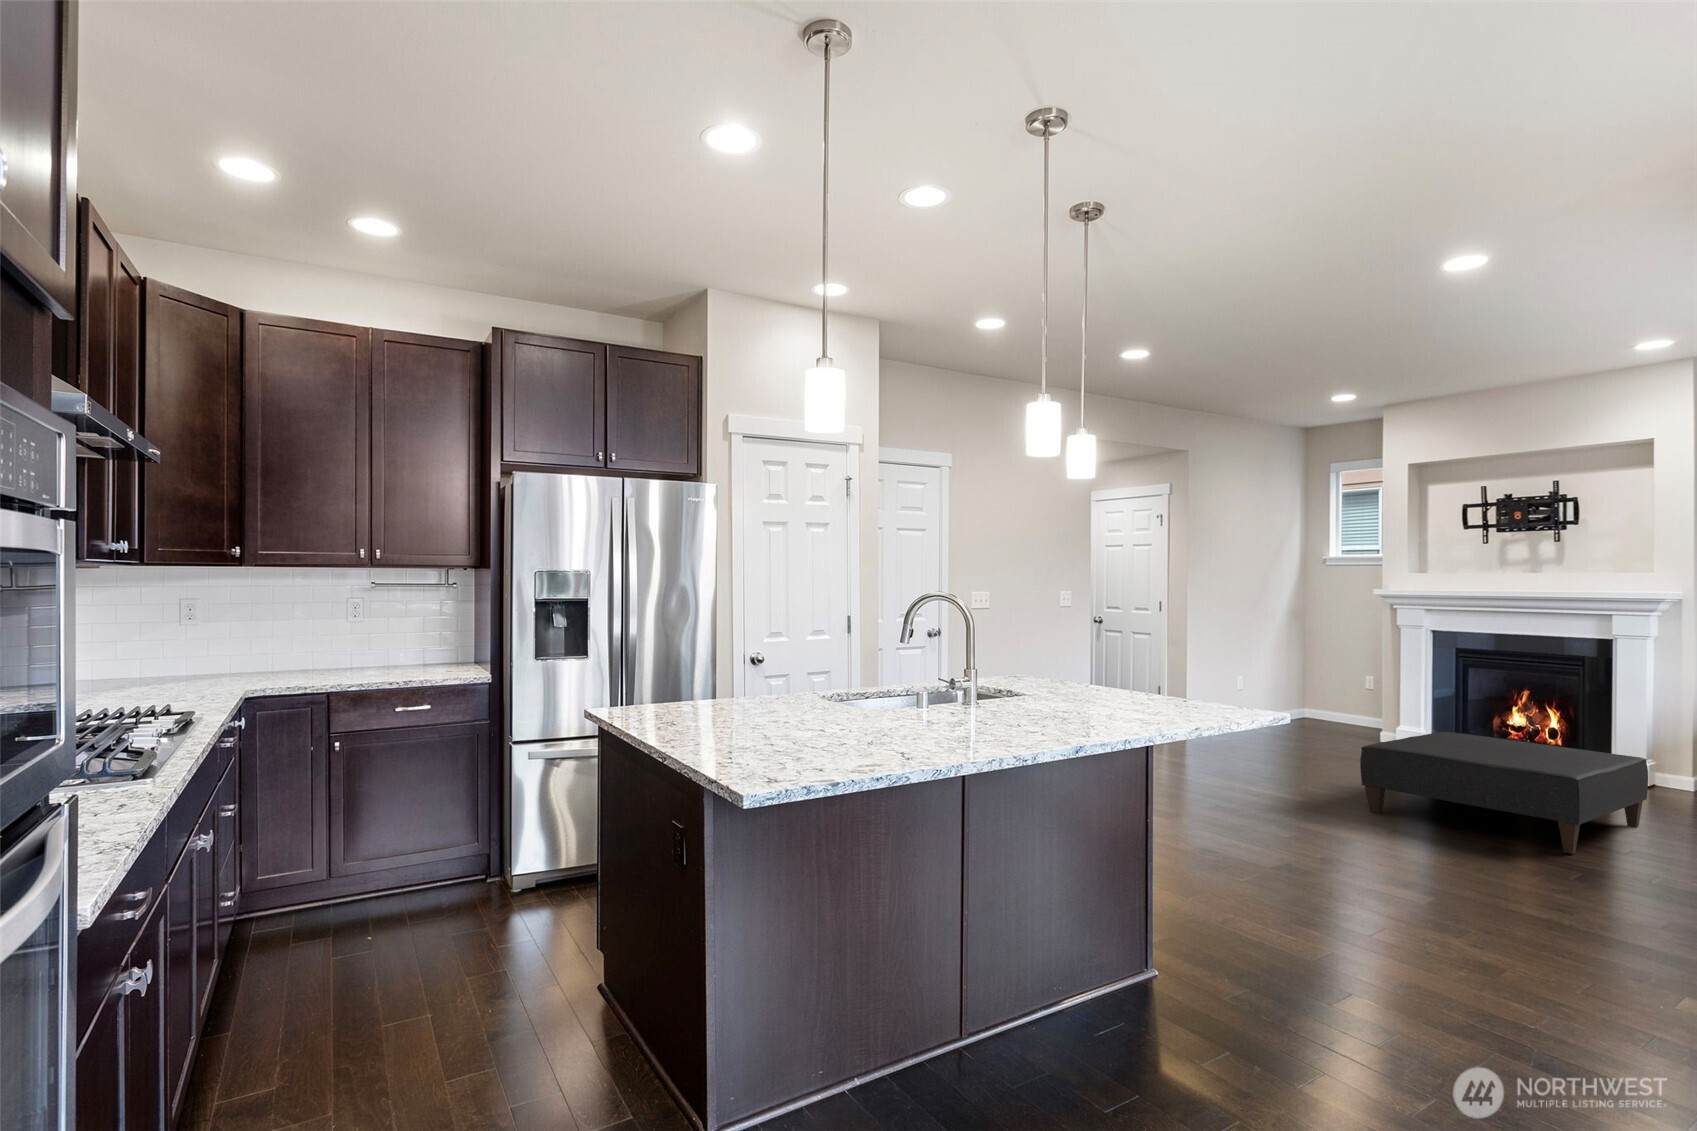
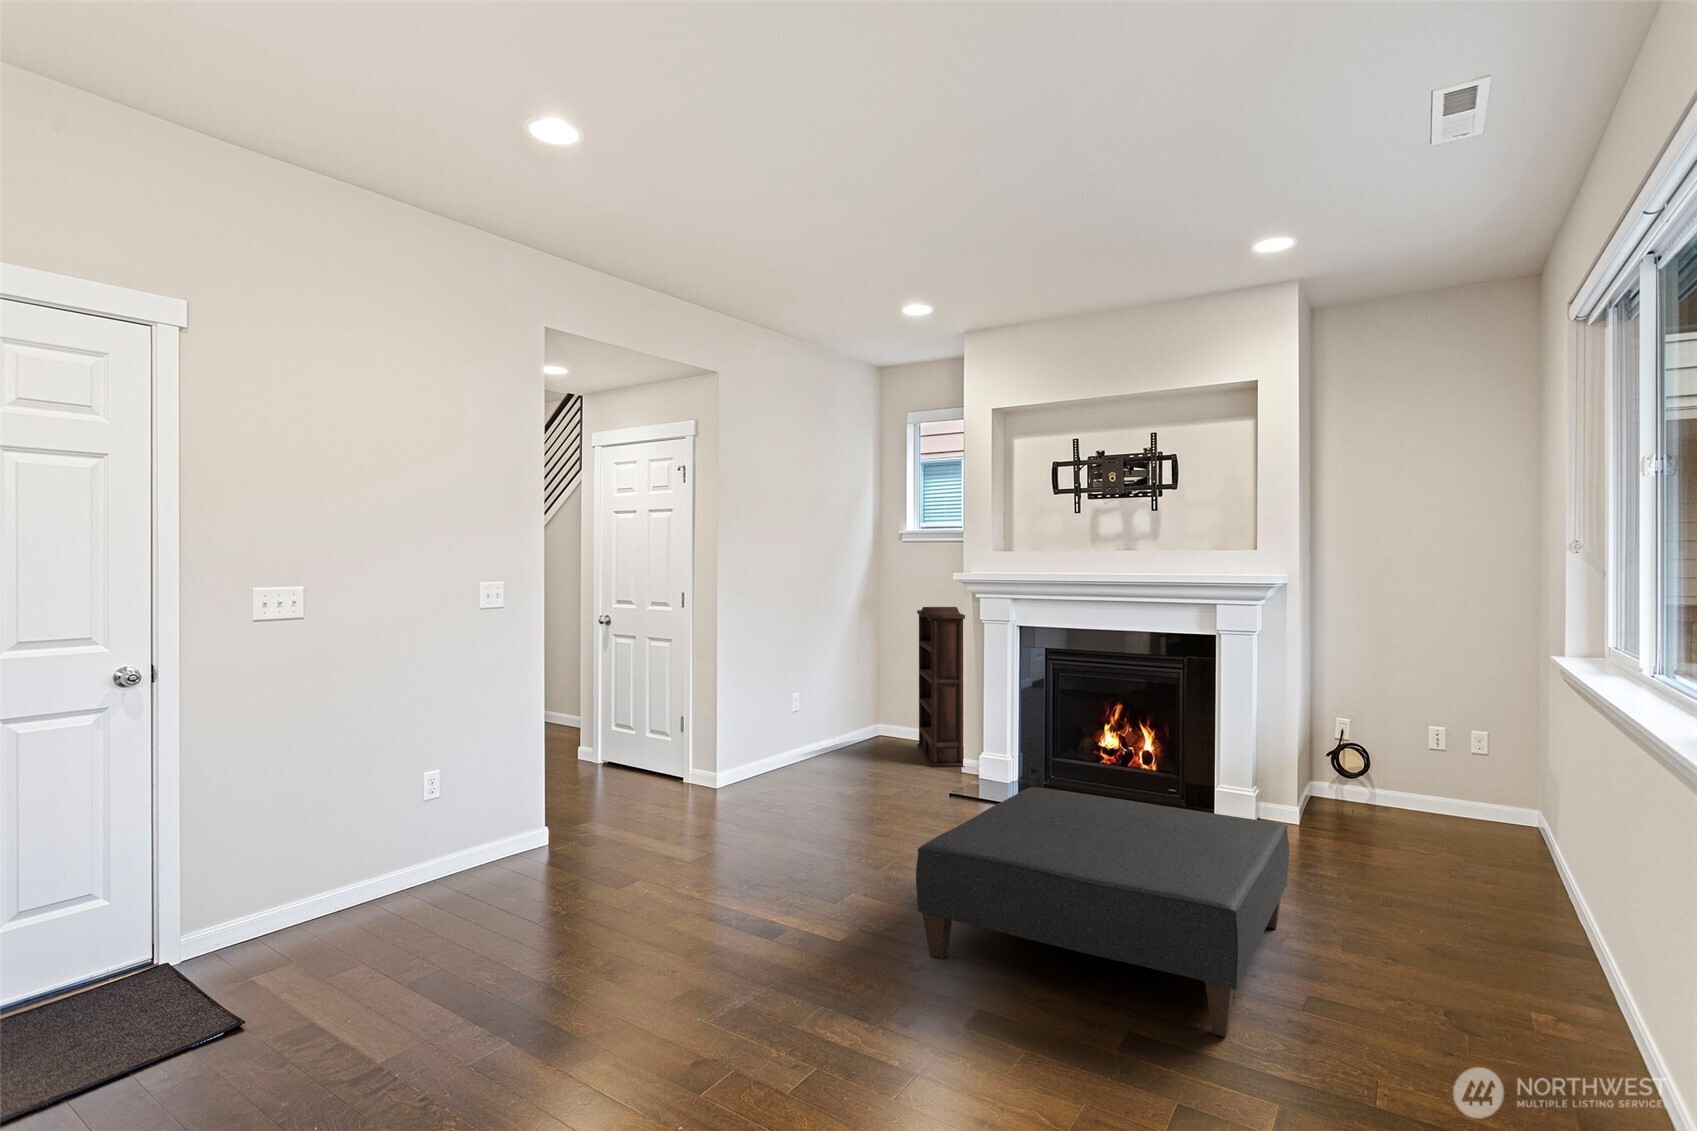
bookshelf: none [1340,616,1385,739] -> present [917,607,965,767]

